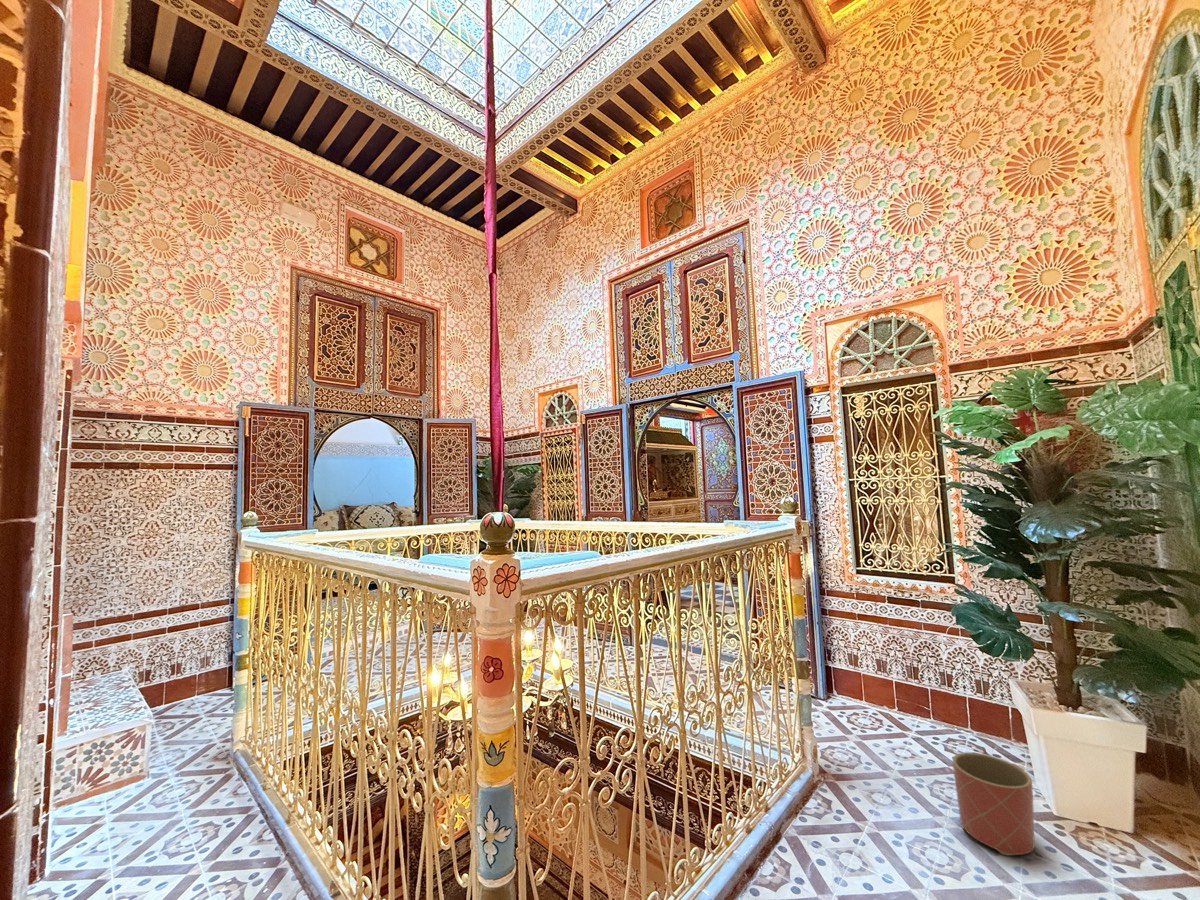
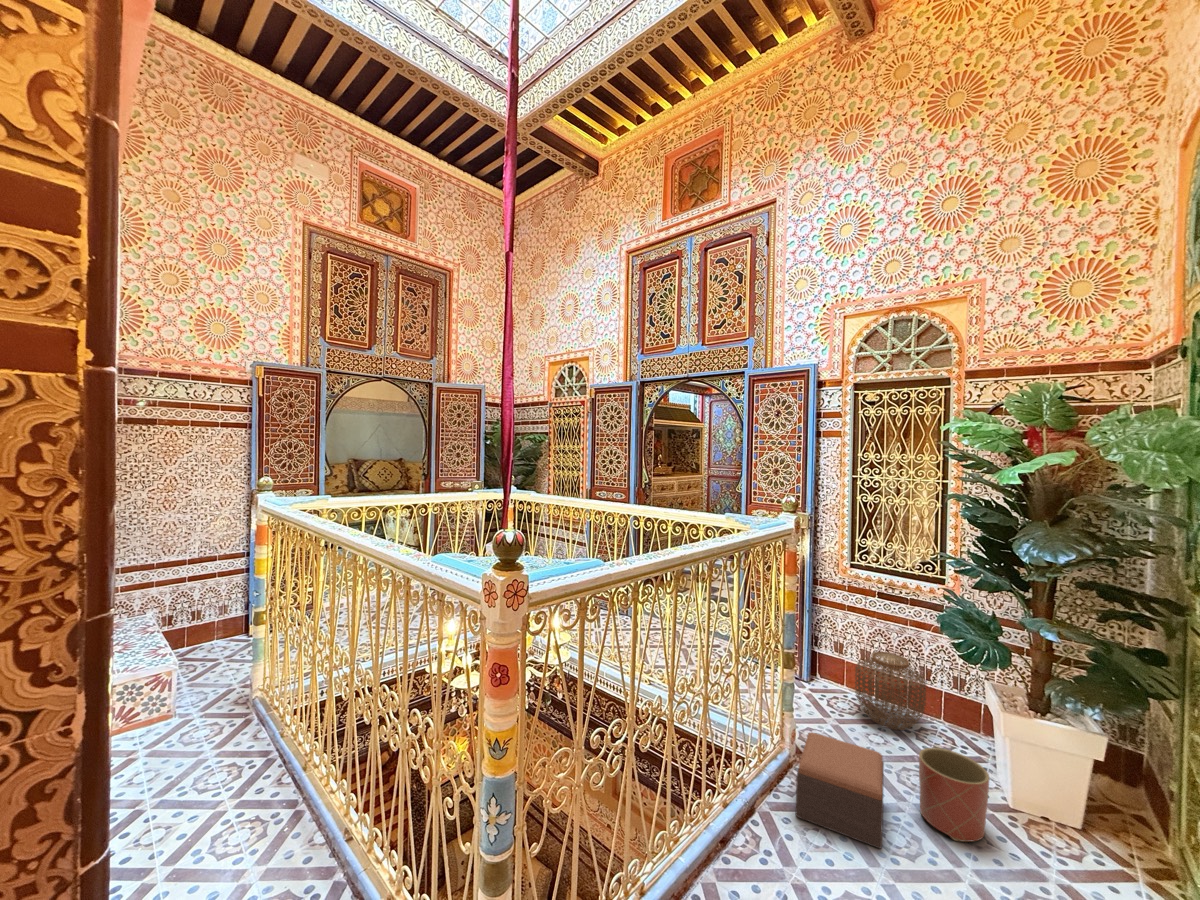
woven basket: none [872,657,949,740] -> present [855,652,926,730]
footstool: none [825,745,926,870] -> present [796,732,884,848]

